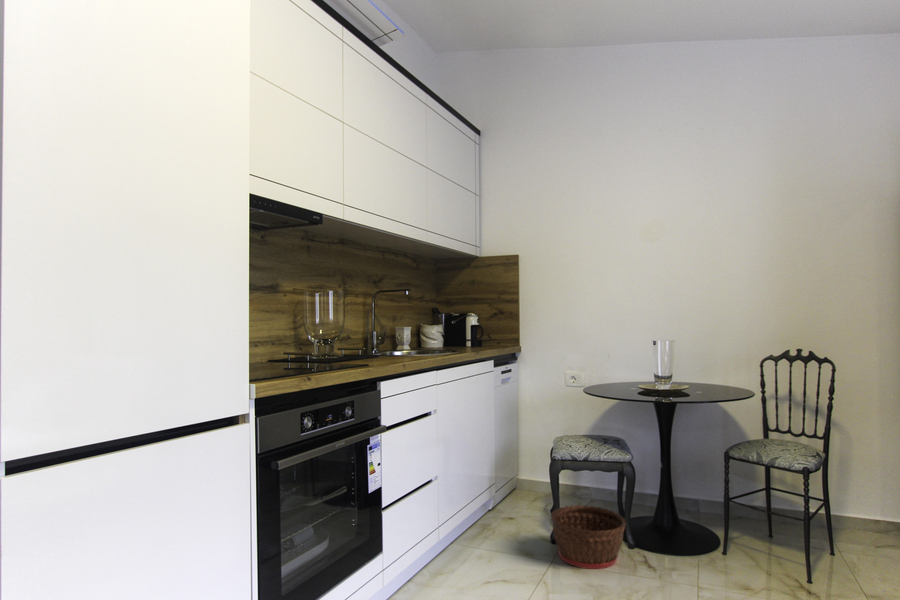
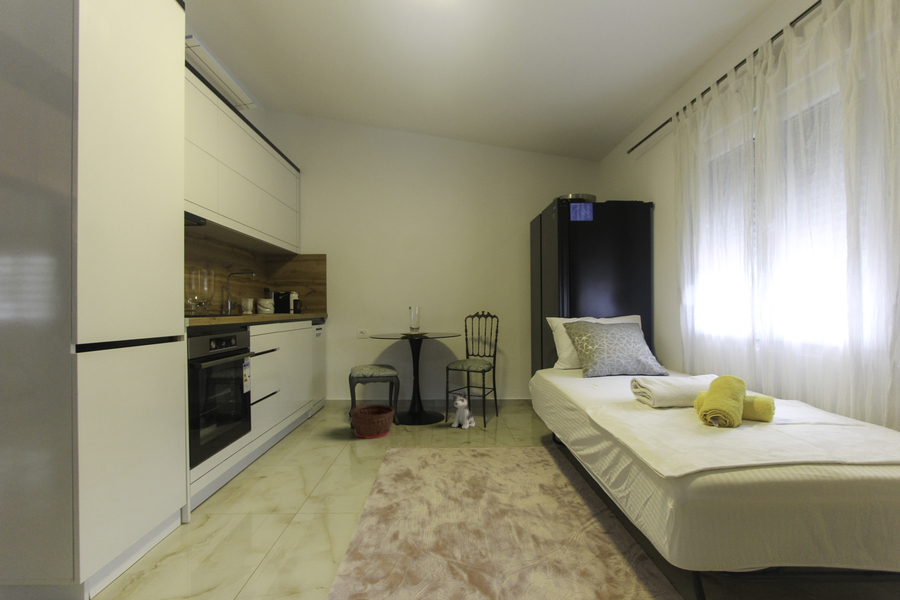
plush toy: none [735,506,785,581] -> present [452,391,475,429]

